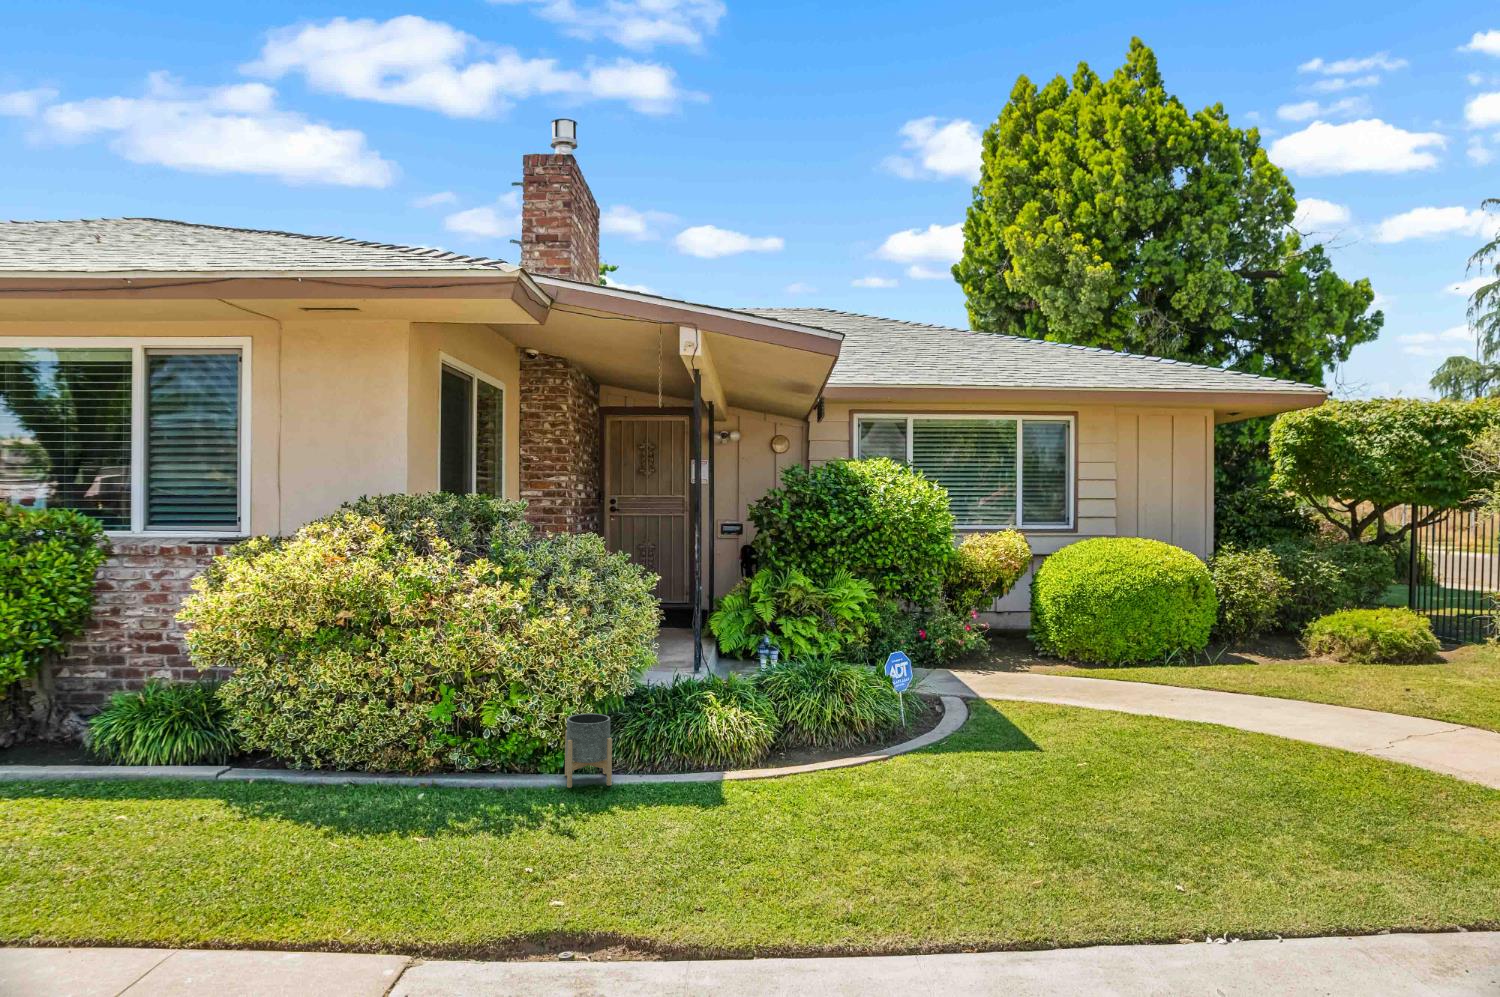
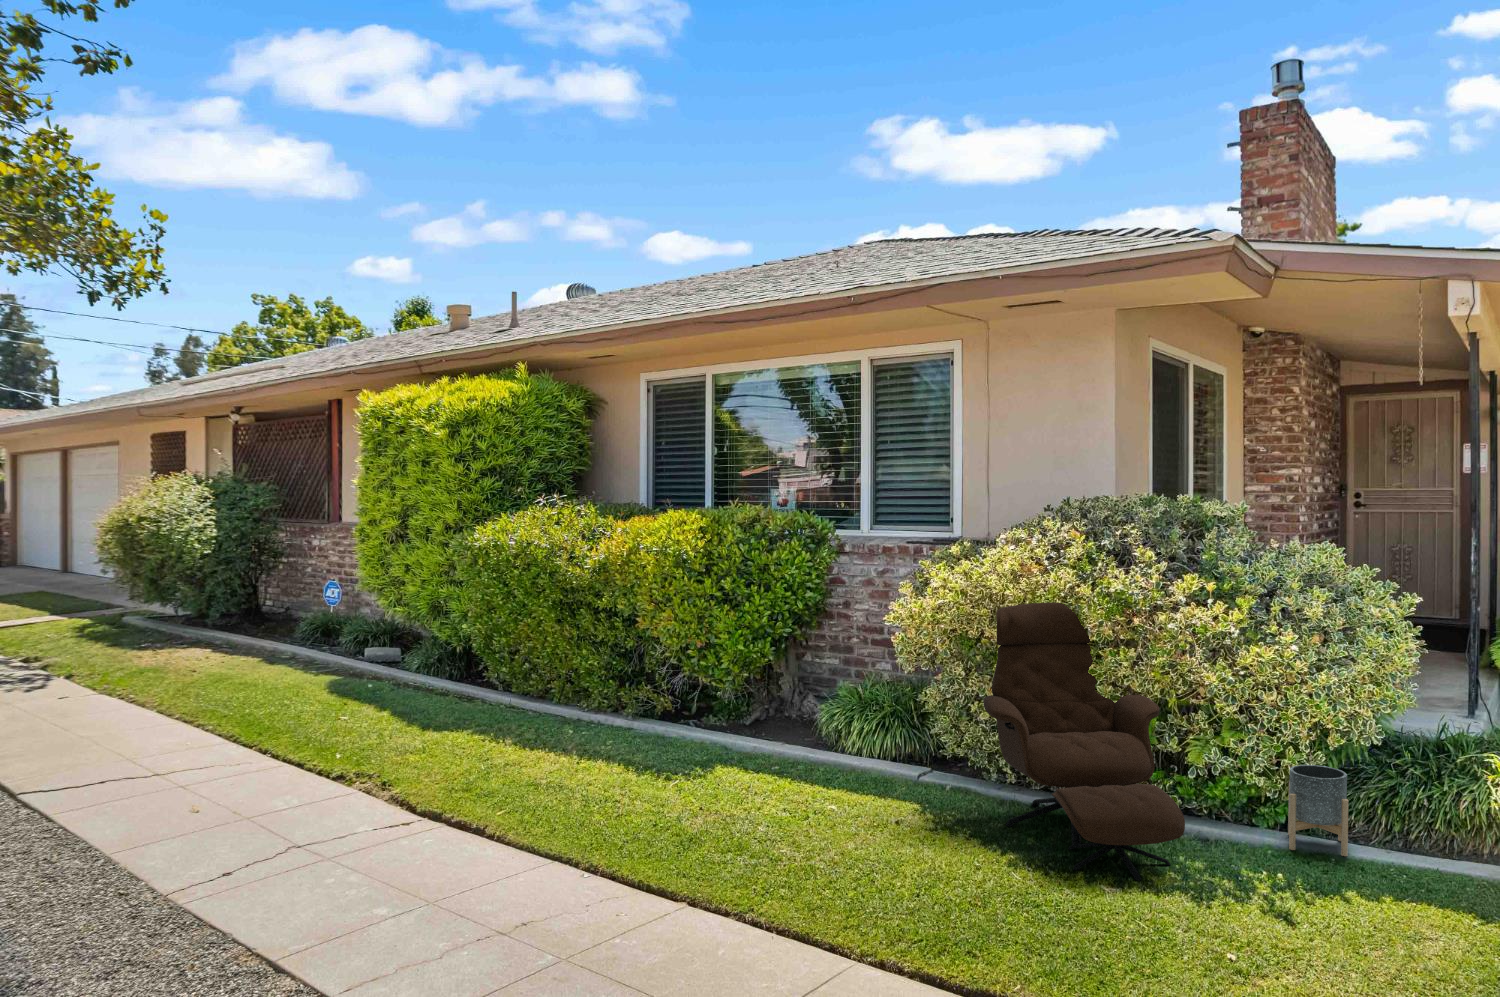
lounge chair: none [287,590,485,841] -> present [983,602,1185,881]

